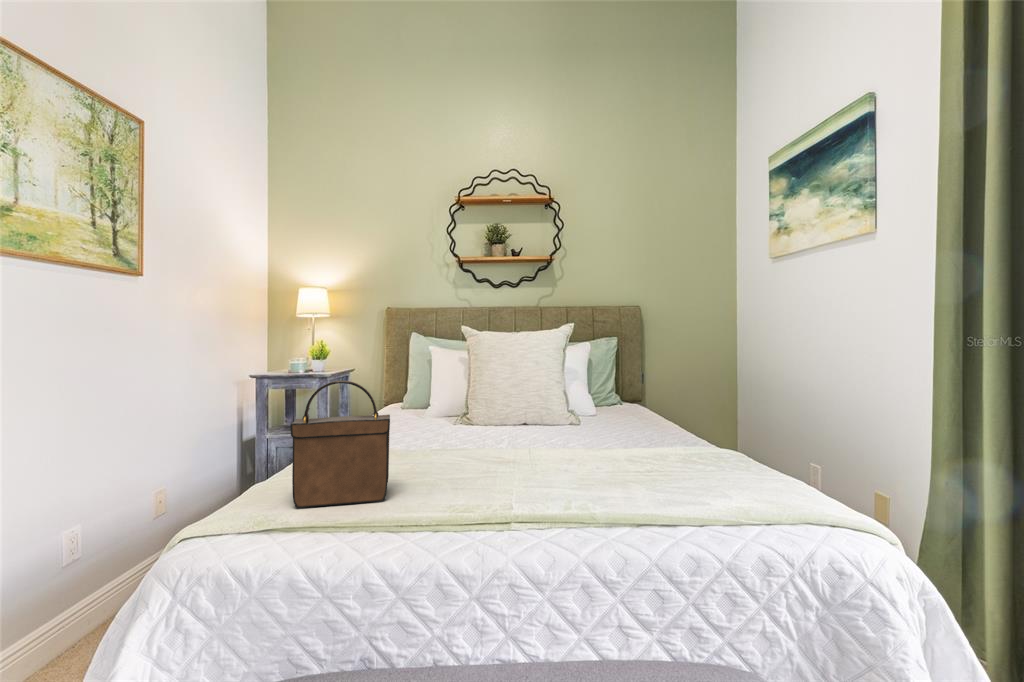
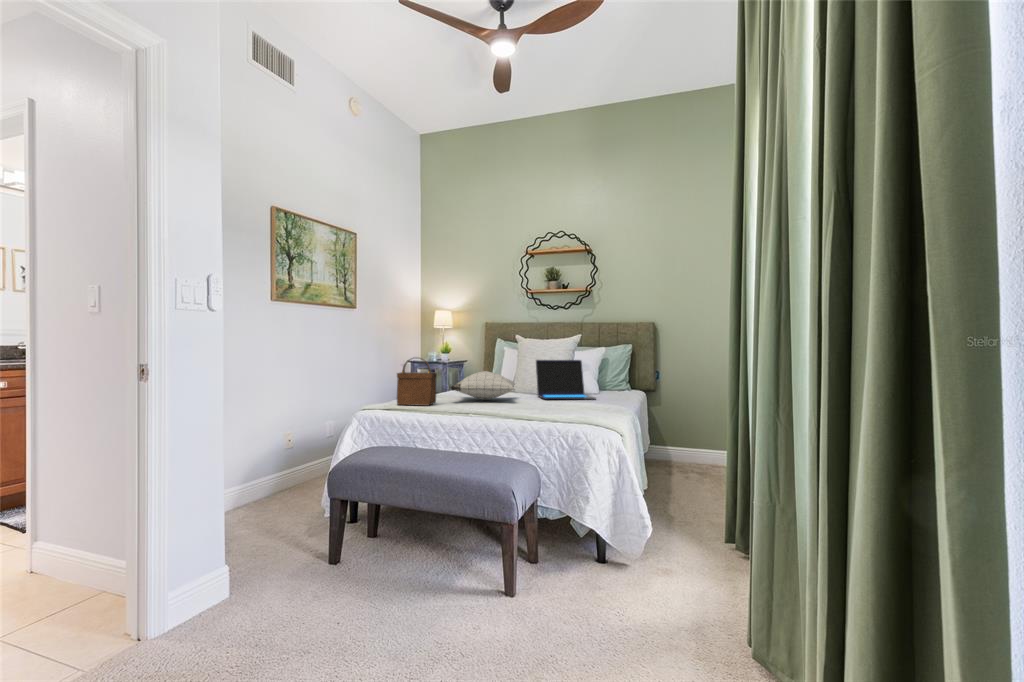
laptop: none [525,366,649,445] -> present [536,360,596,400]
pillow: none [402,399,549,459] -> present [450,371,515,400]

